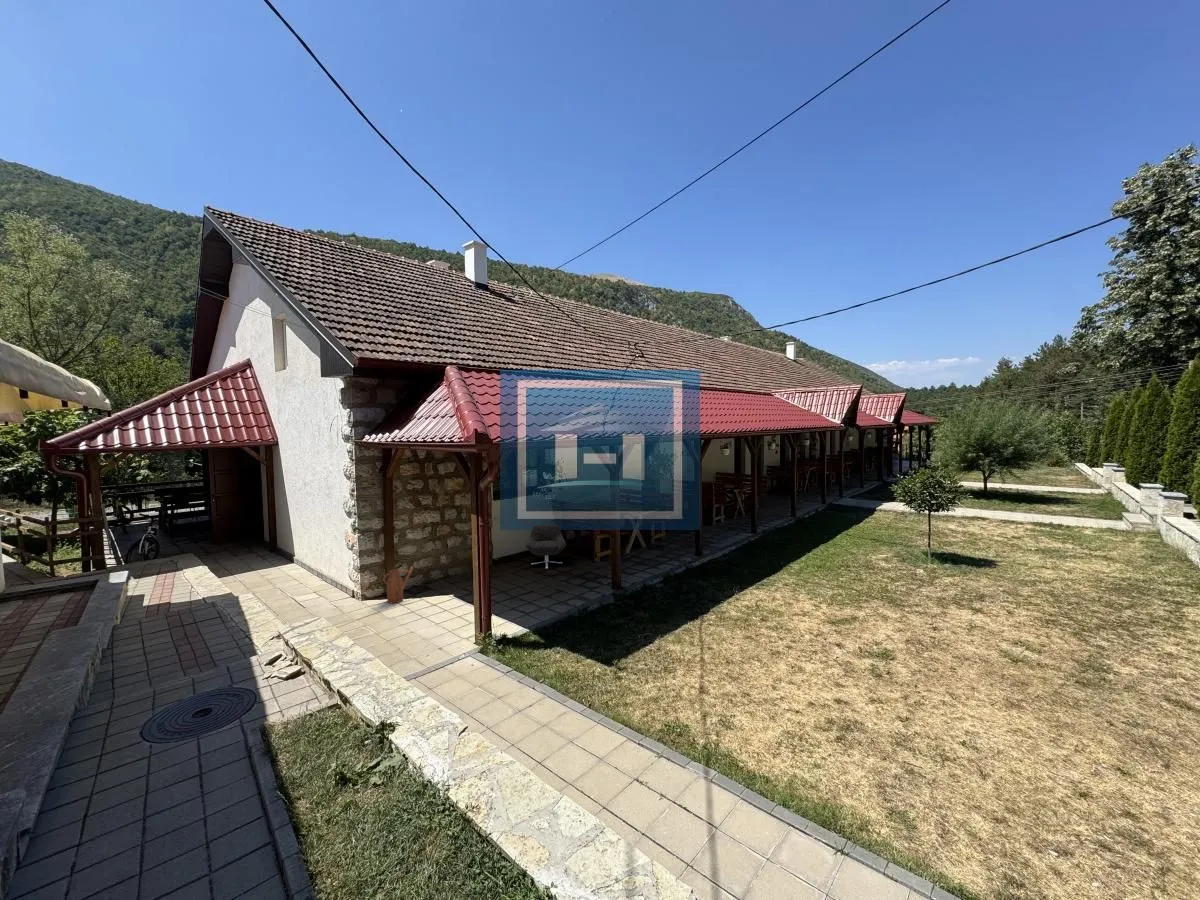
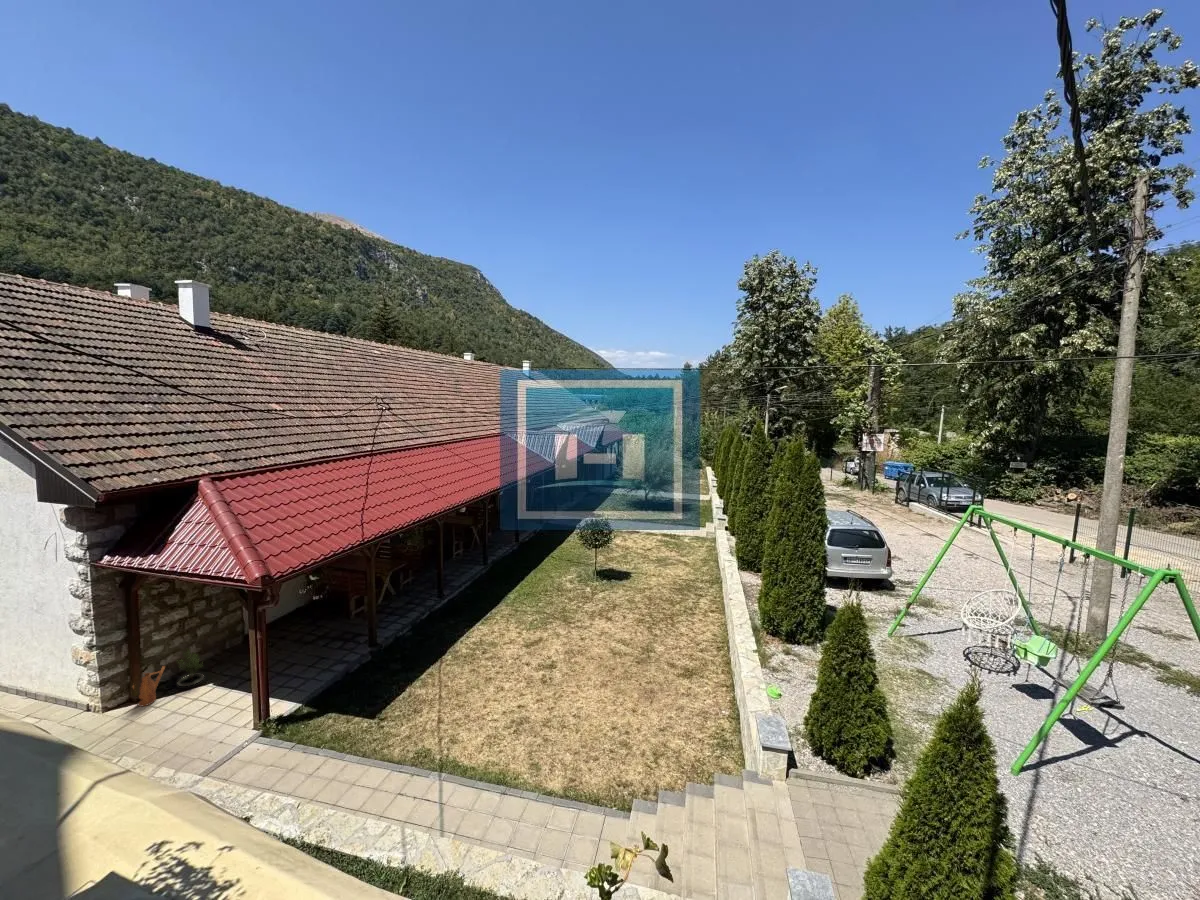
lounge chair: present [526,525,566,568] -> none [280,587,322,632]
potted tree: none [424,553,448,594] -> present [177,650,203,686]

